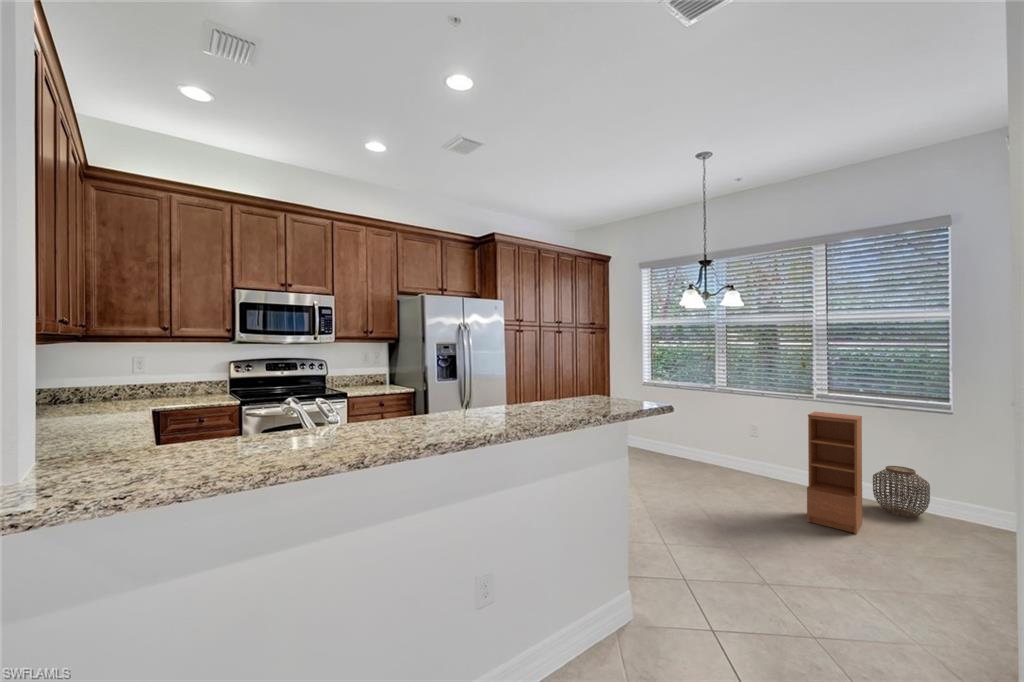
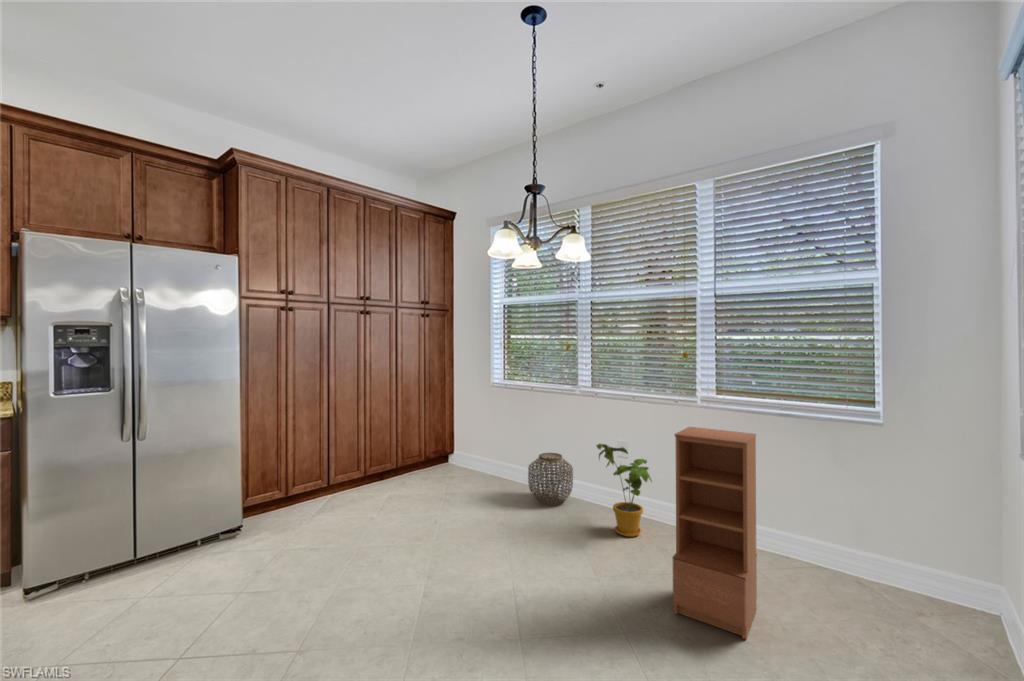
house plant: none [740,424,782,487] -> present [596,444,652,537]
woven basket: present [873,466,930,518] -> present [528,453,573,506]

